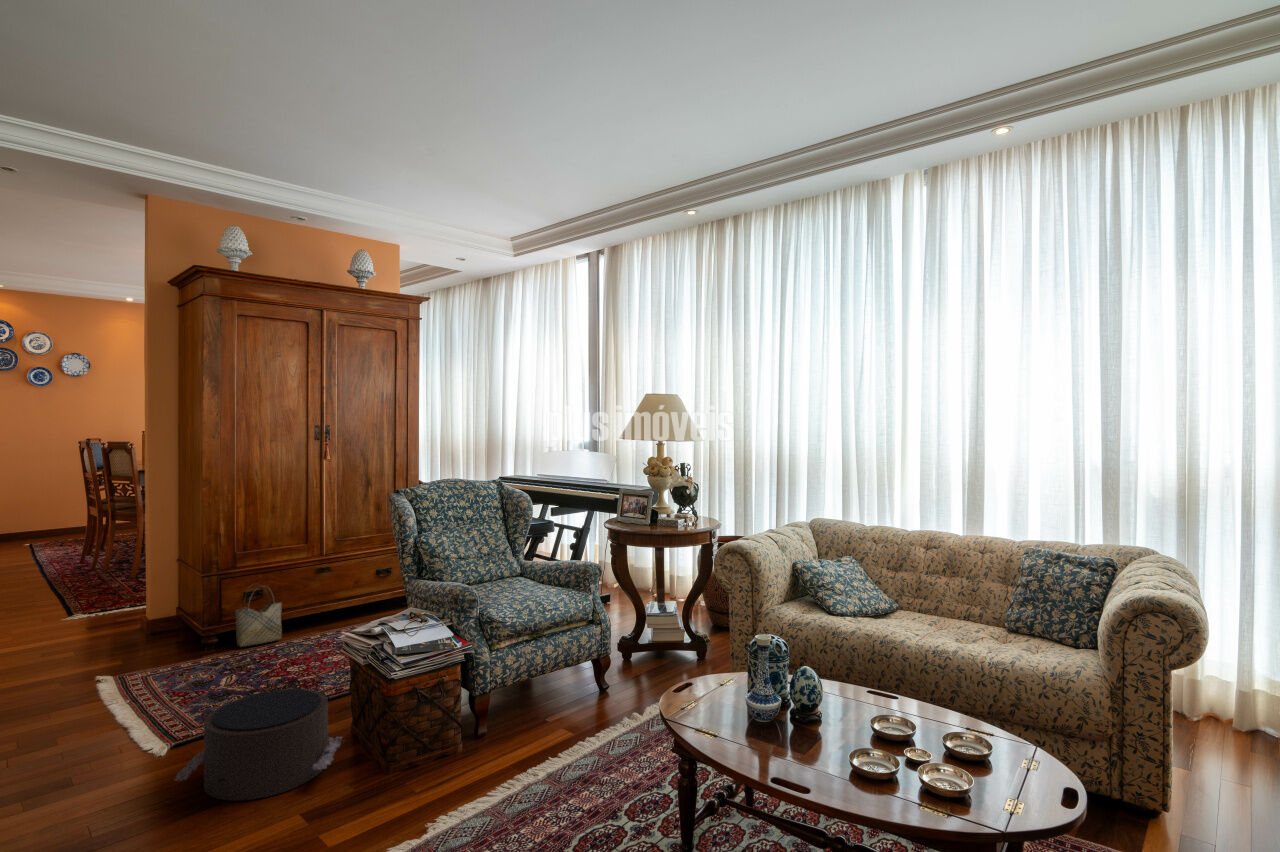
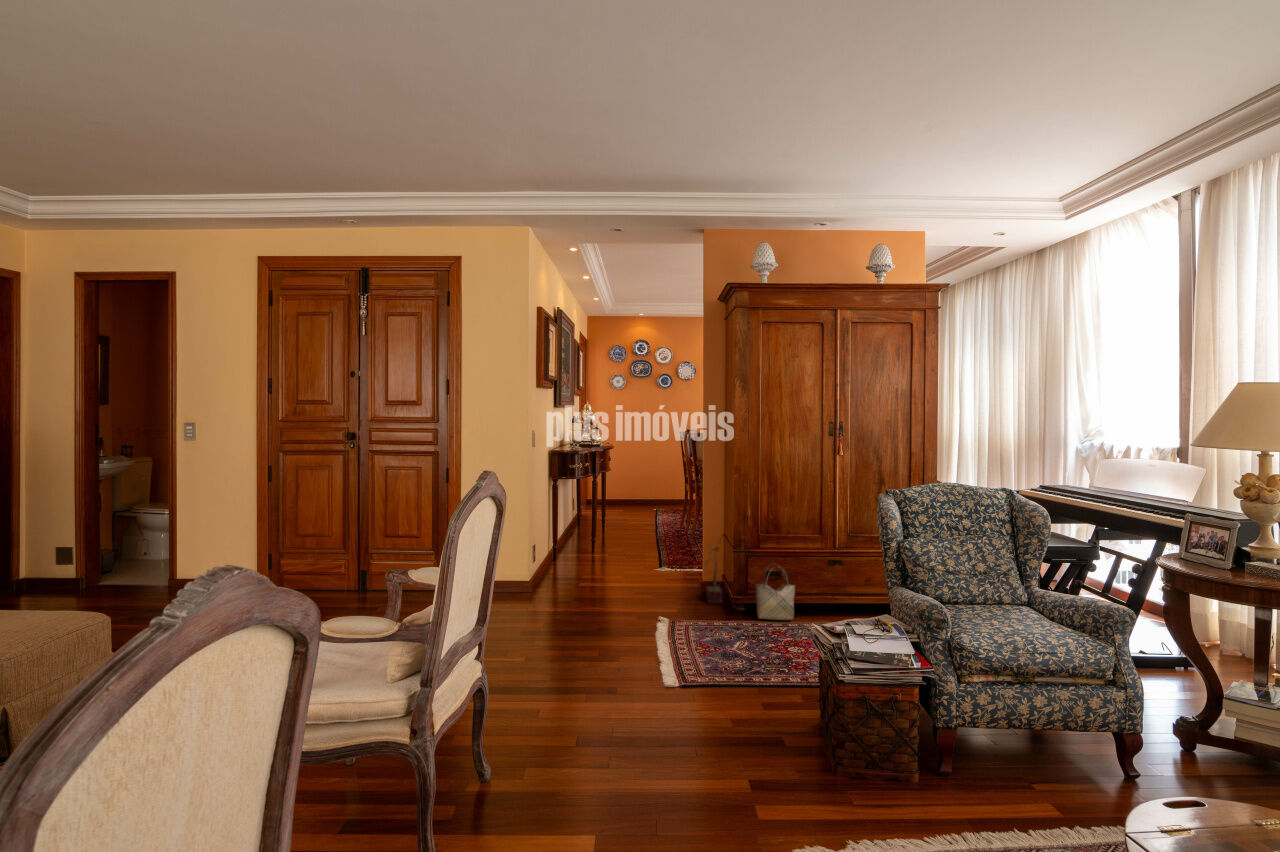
potted plant: none [157,565,189,645] -> present [706,539,723,603]
pouf: present [174,689,342,801] -> none [672,660,804,753]

